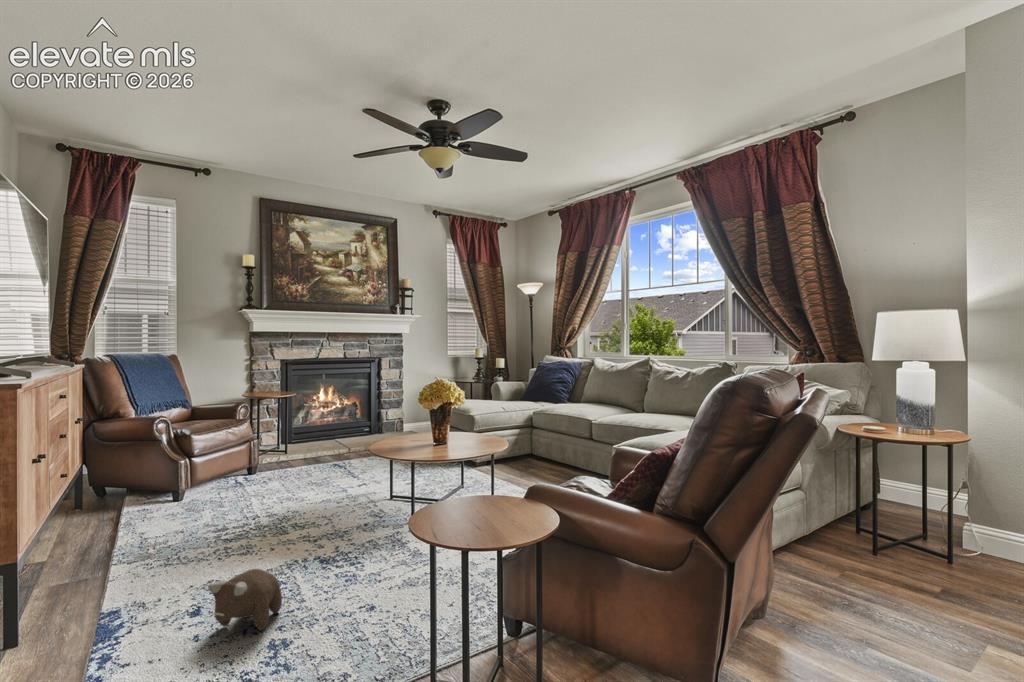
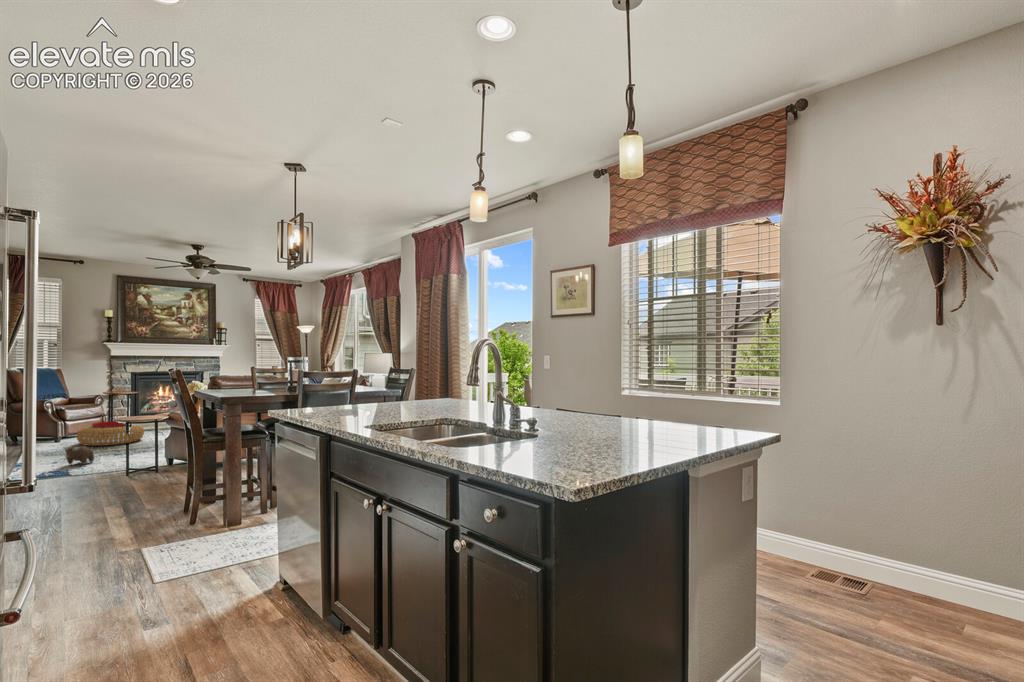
pouf: none [216,457,336,518] -> present [77,421,144,446]

